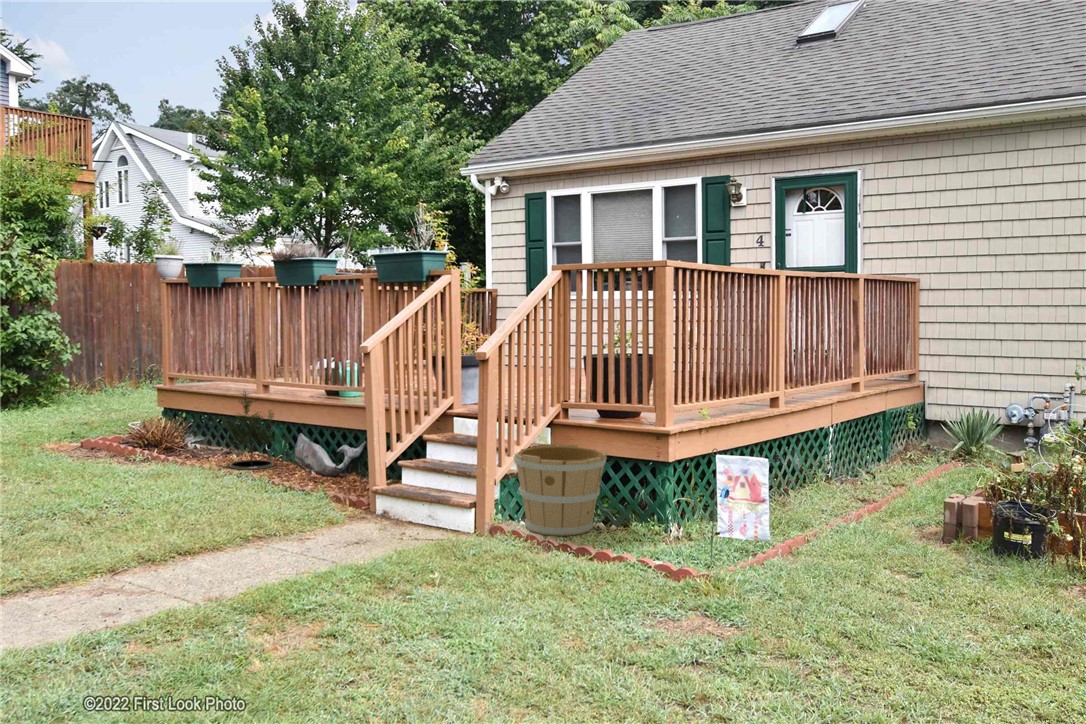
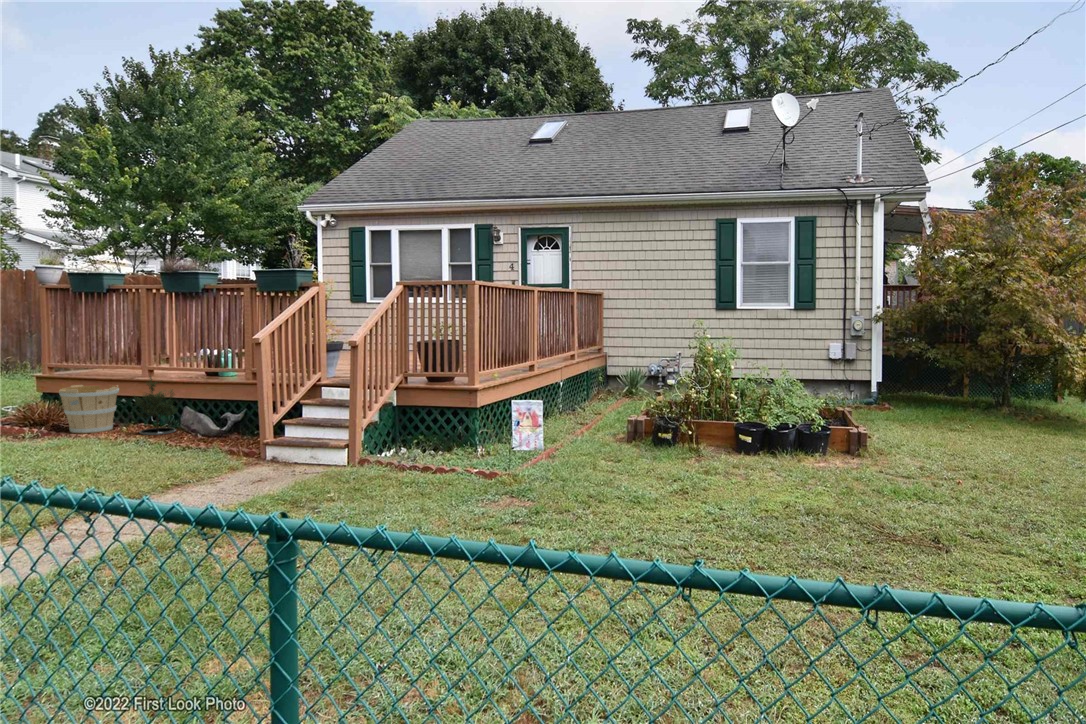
wooden bucket: present [514,444,607,536] -> present [59,385,119,433]

